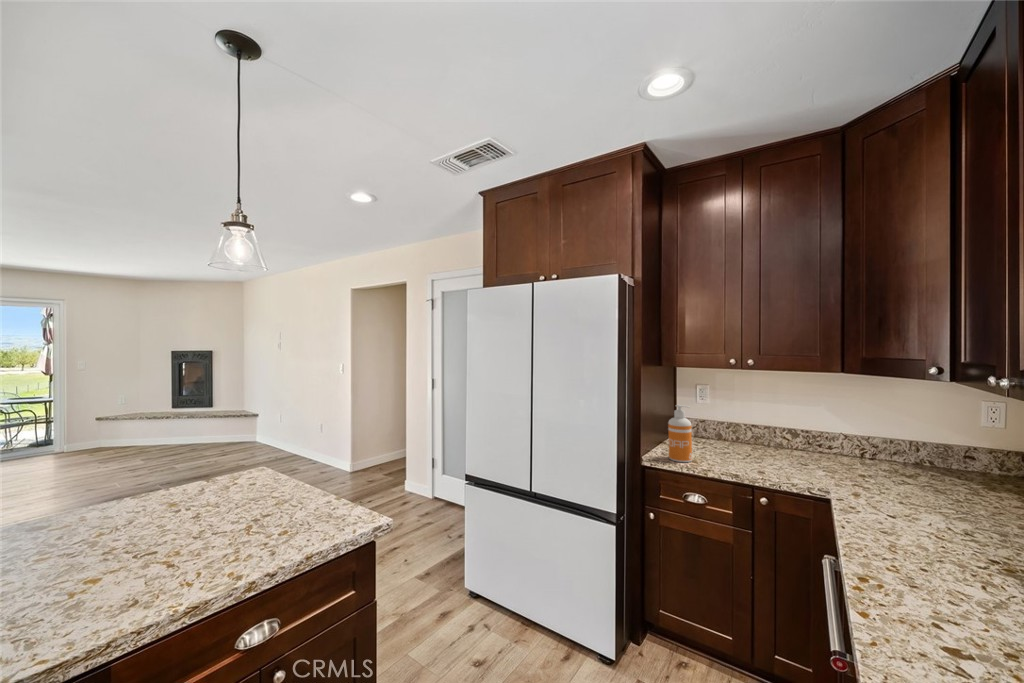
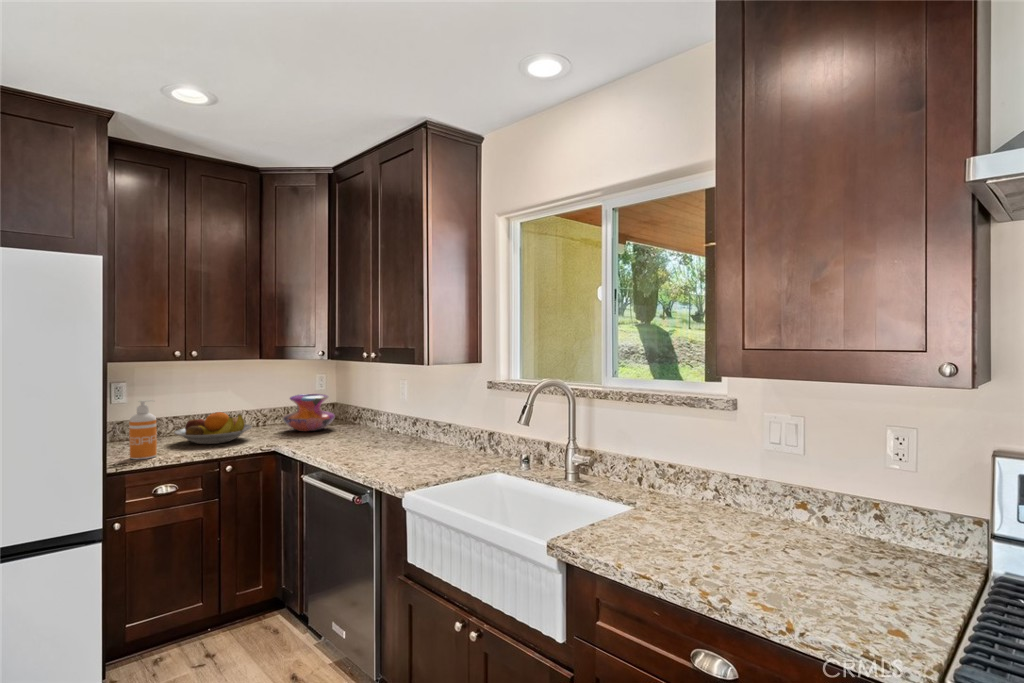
fruit bowl: none [728,429,822,468] -> present [174,412,252,444]
decorative vase: none [881,429,992,491] -> present [283,394,335,431]

